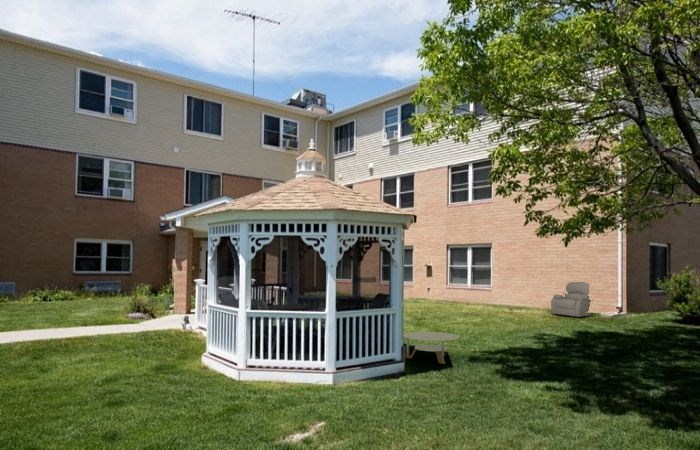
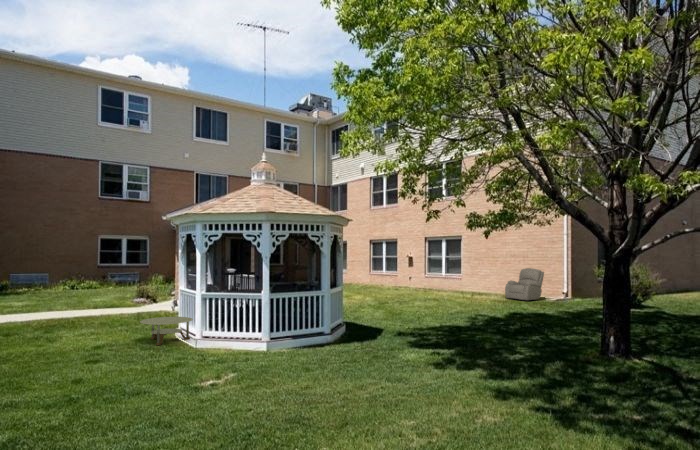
round table: present [403,331,459,364] -> present [140,317,193,345]

